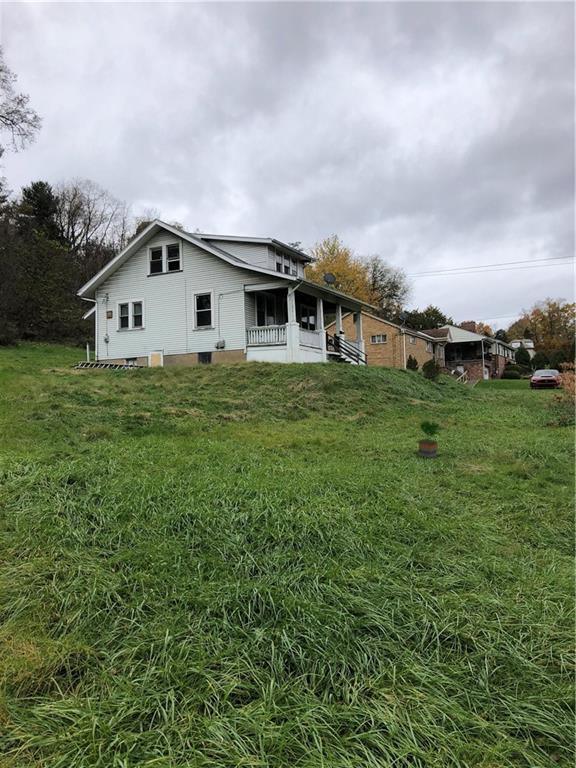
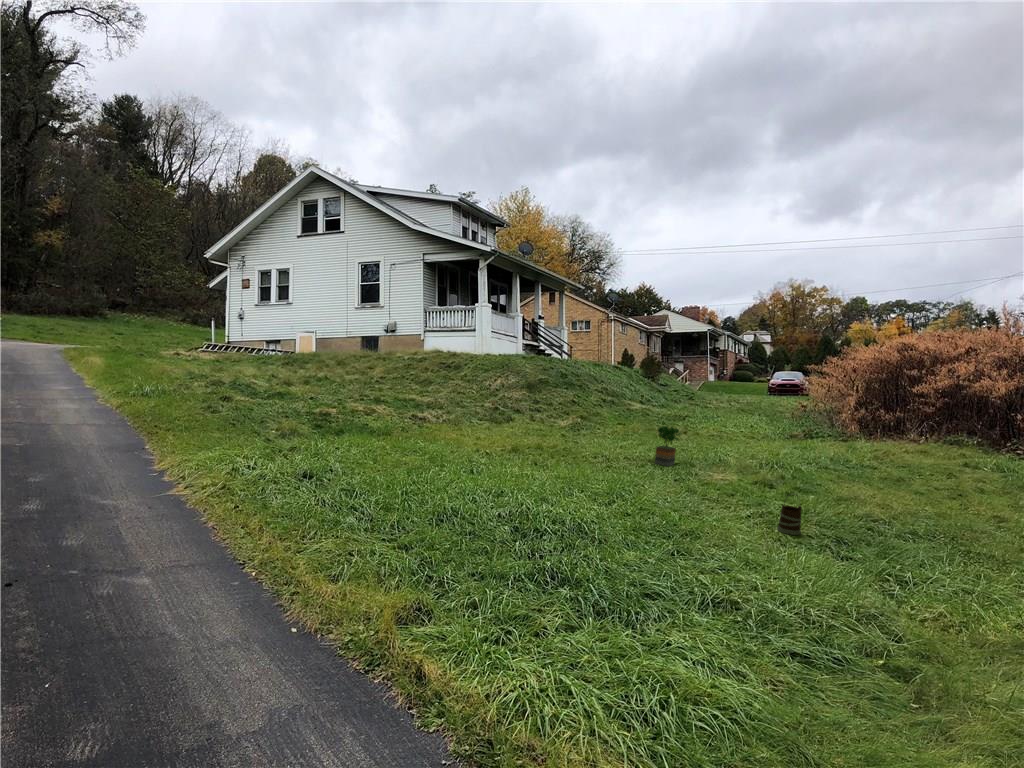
wooden bucket: none [530,490,554,532] -> present [778,494,802,535]

